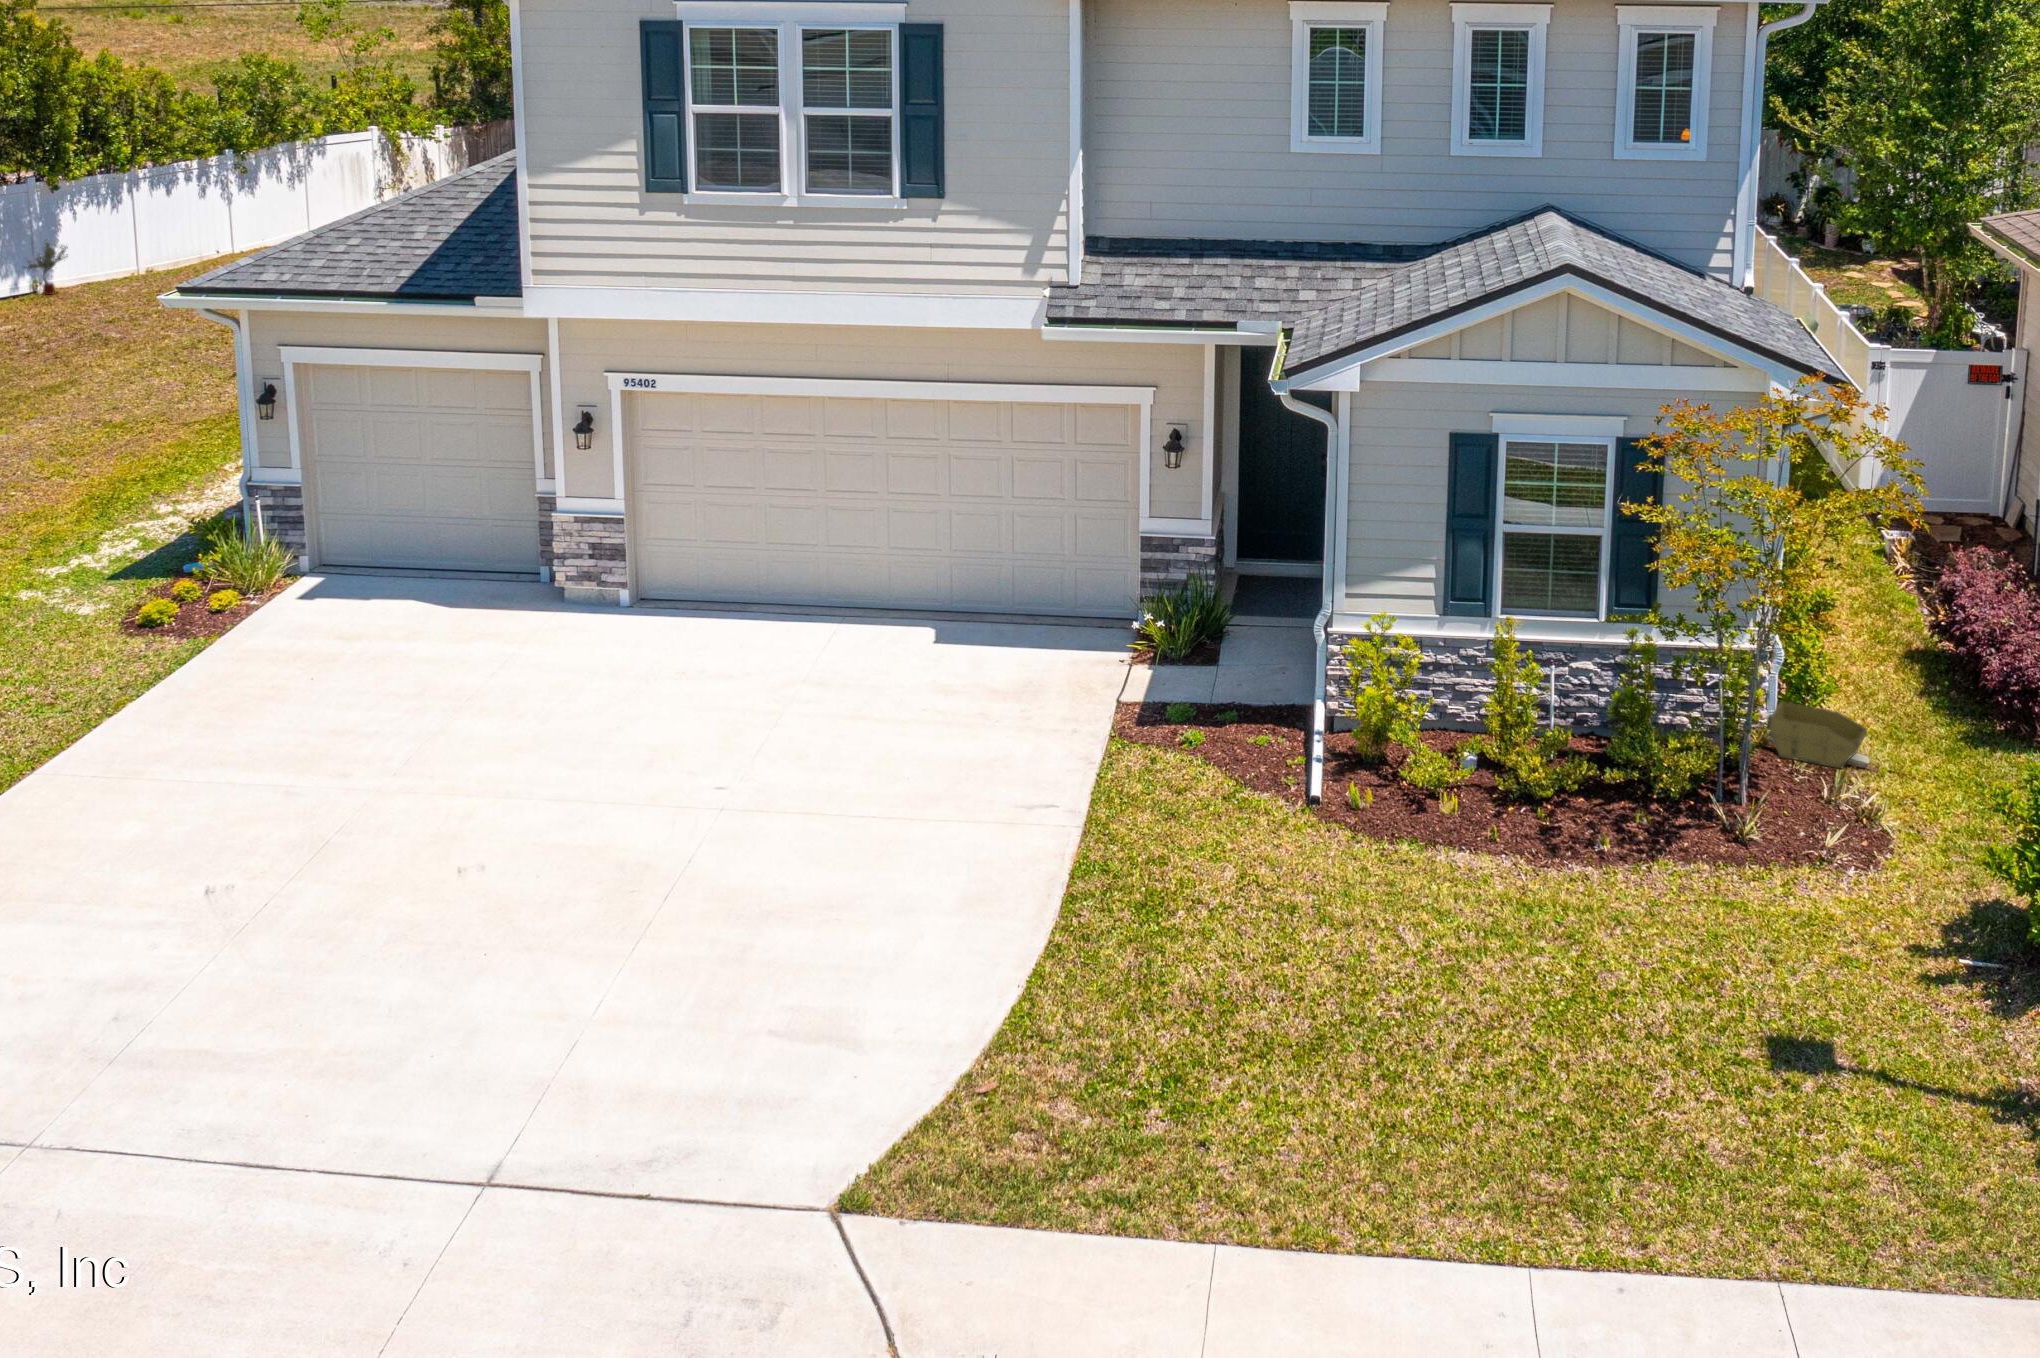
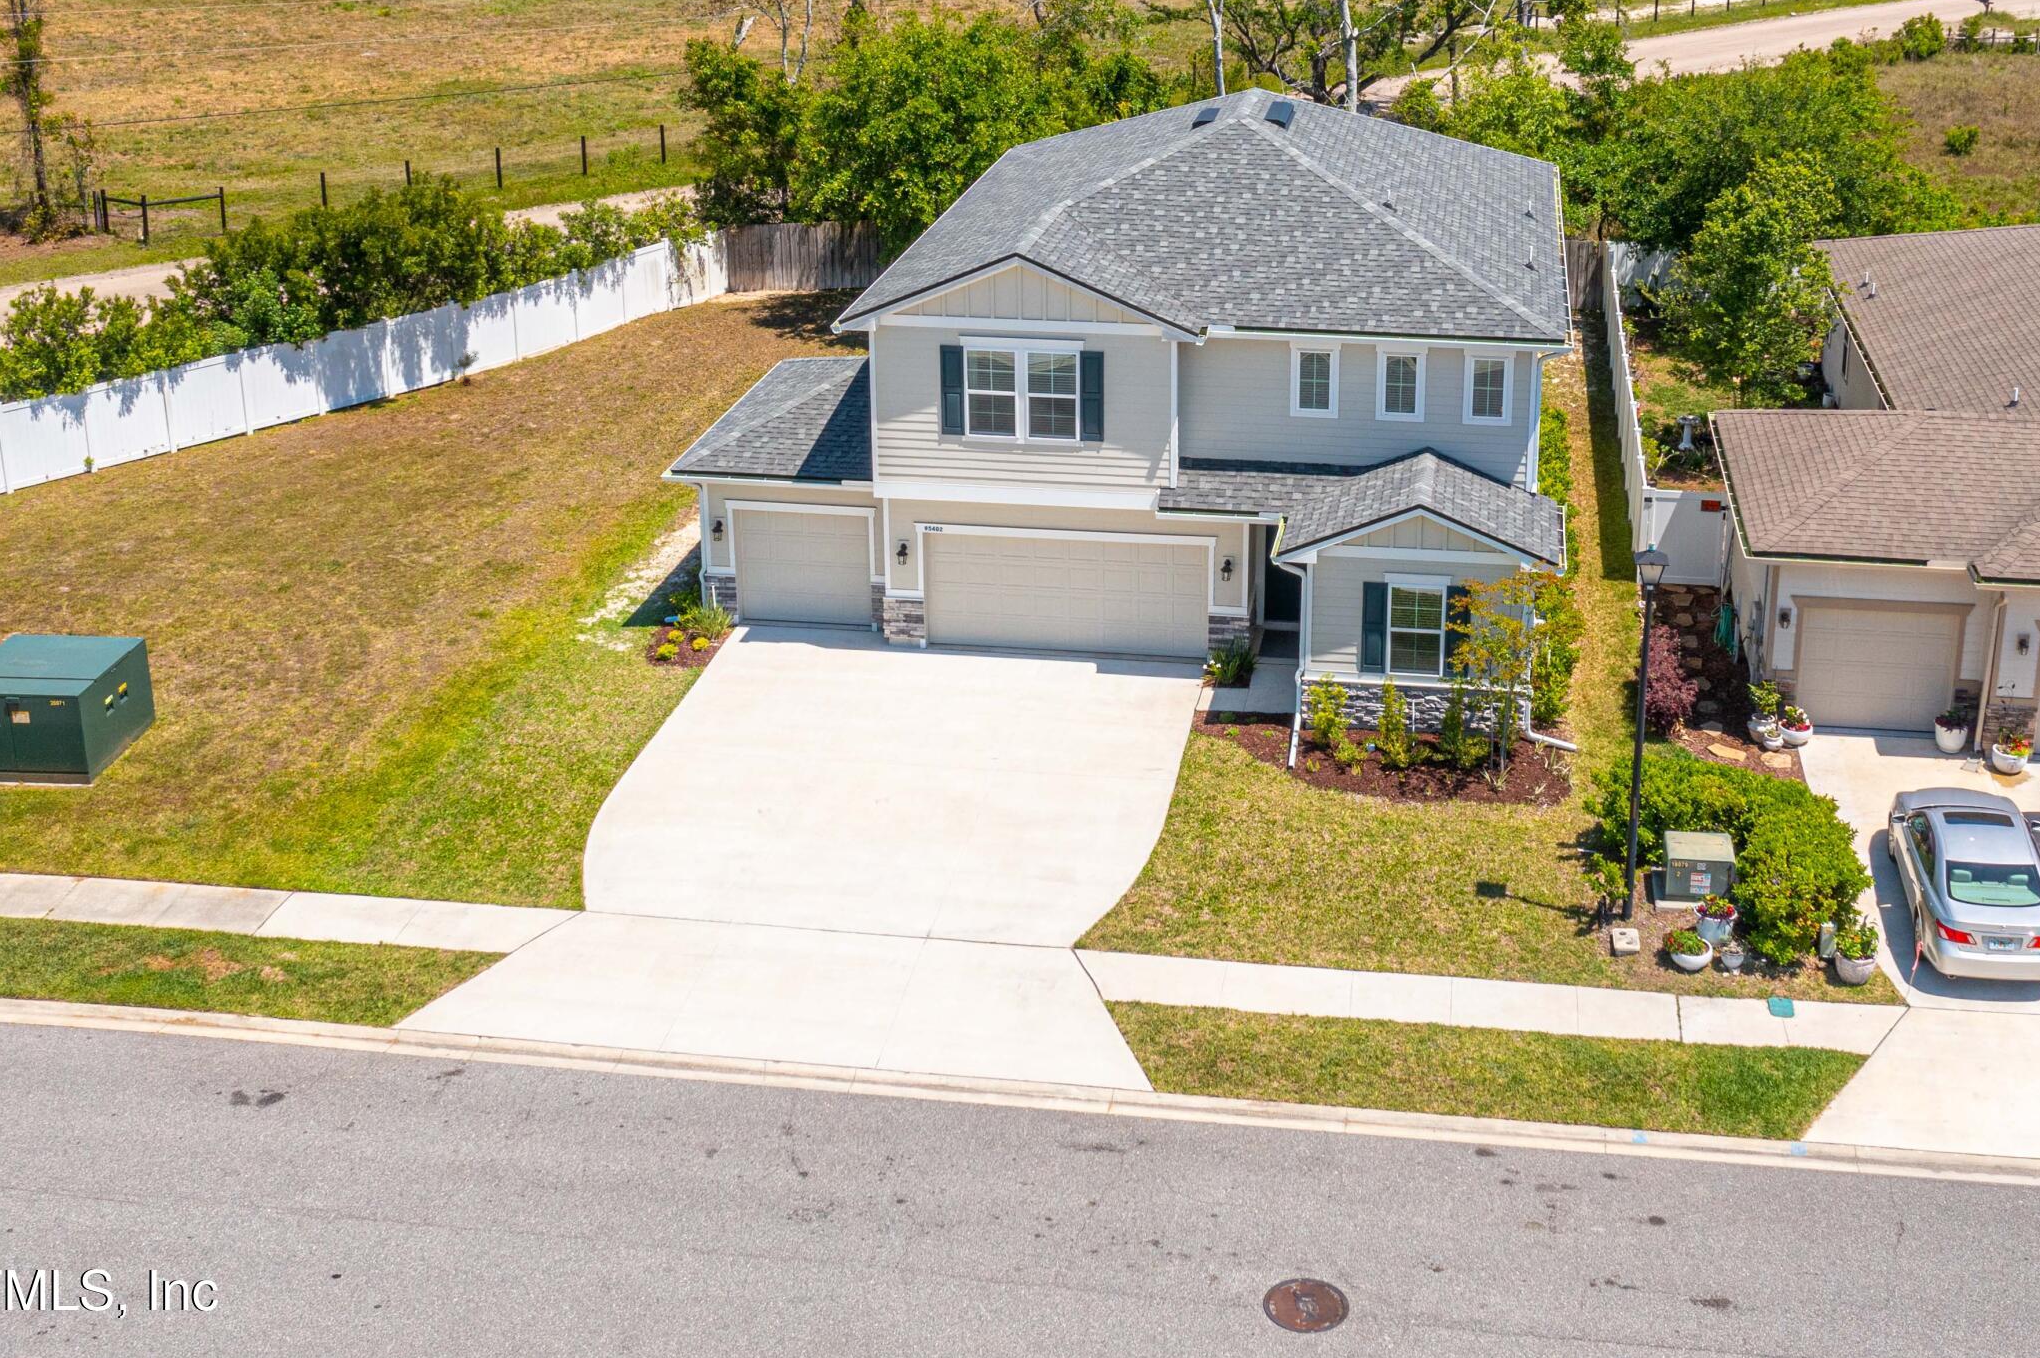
storage bin: present [1769,702,1867,769] -> none [1523,720,1572,756]

